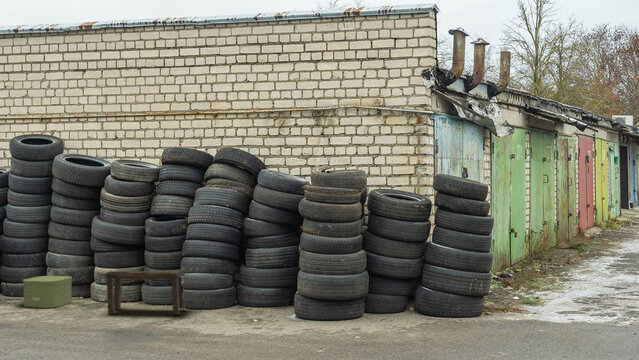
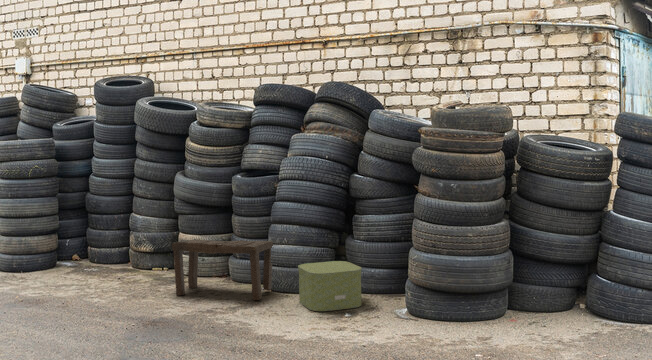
storage box: present [23,276,72,308] -> present [298,261,362,311]

